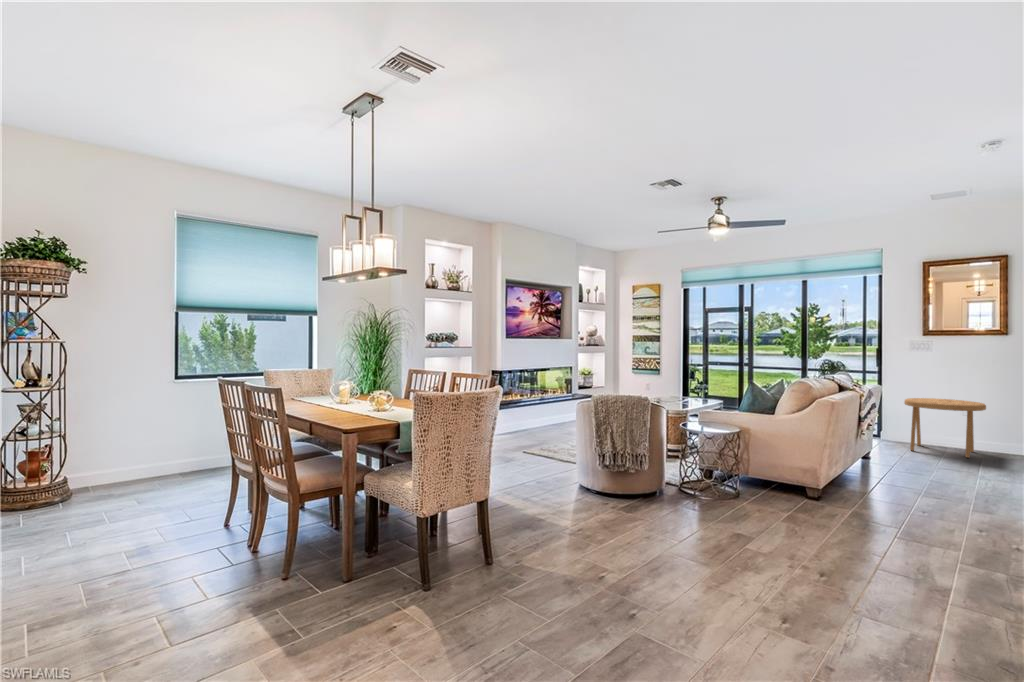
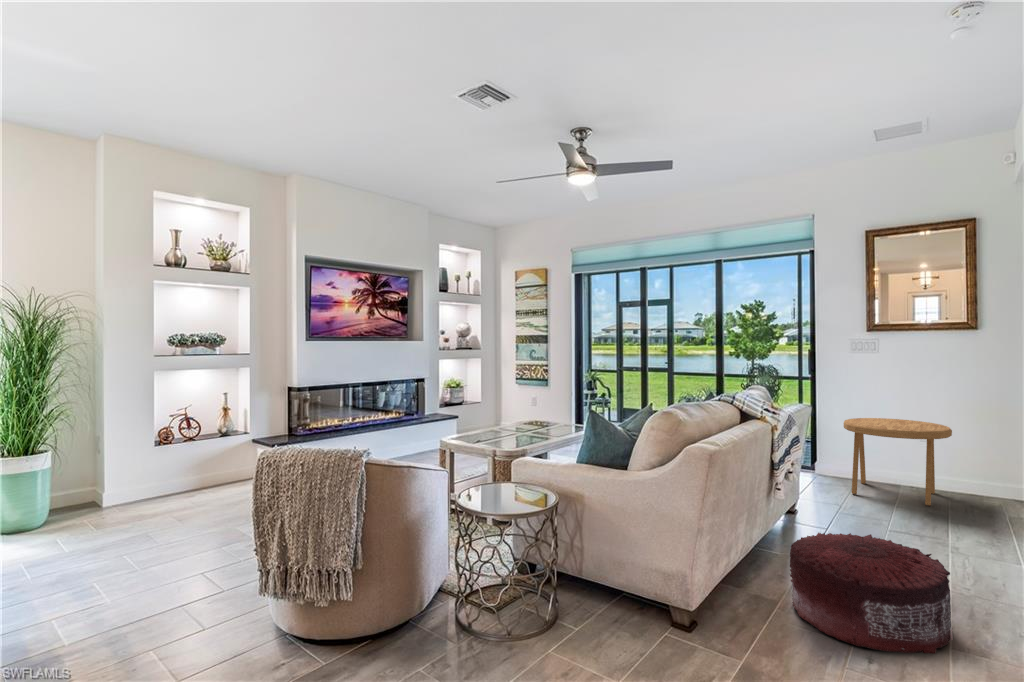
pouf: none [874,455,974,512] -> present [790,533,953,654]

